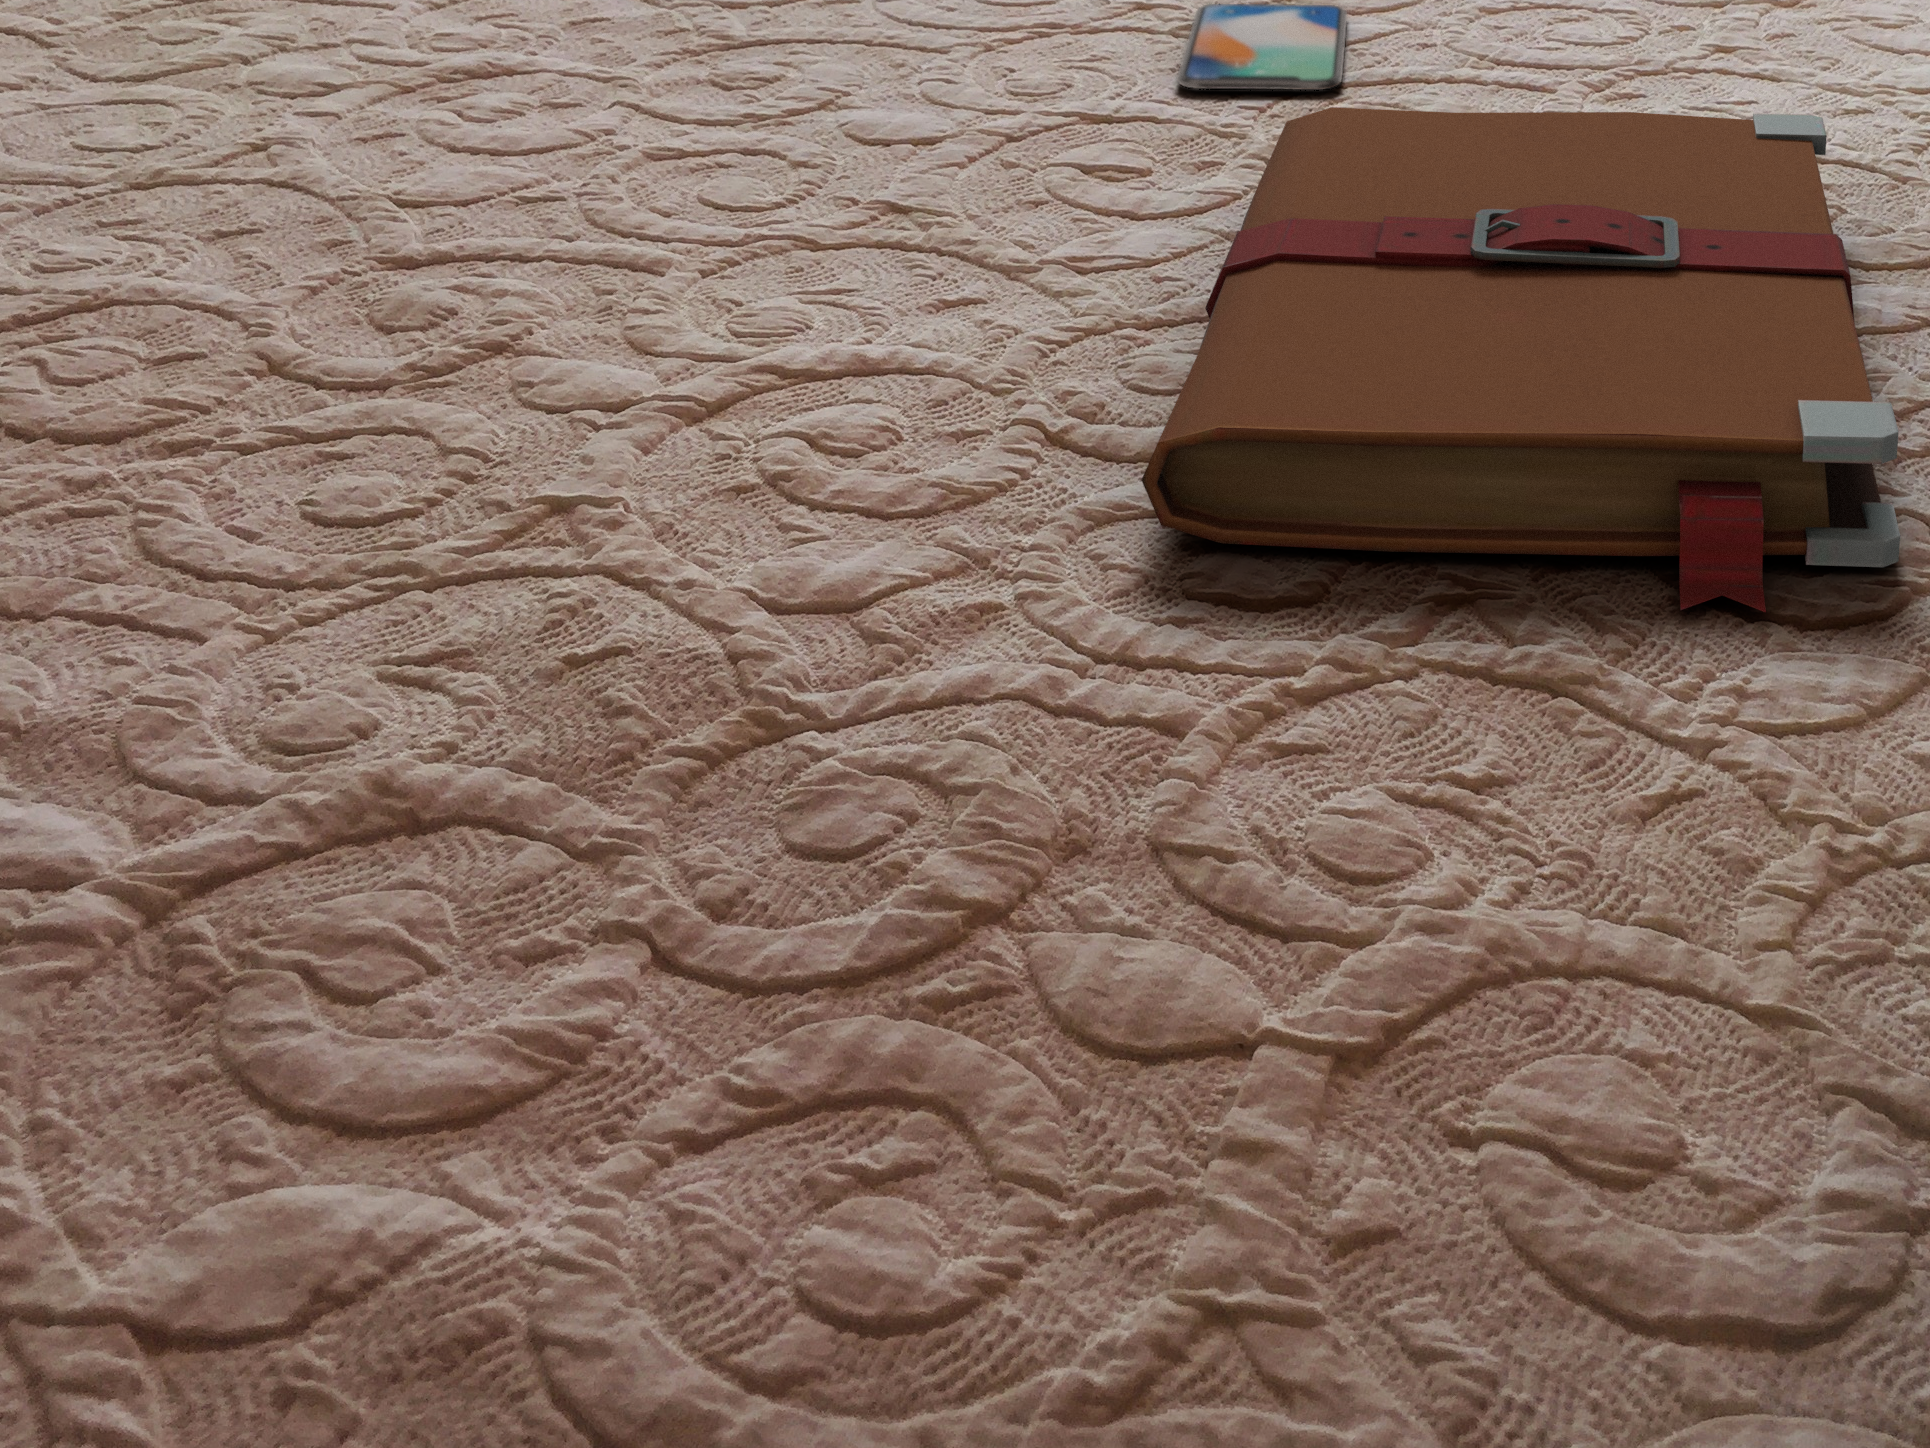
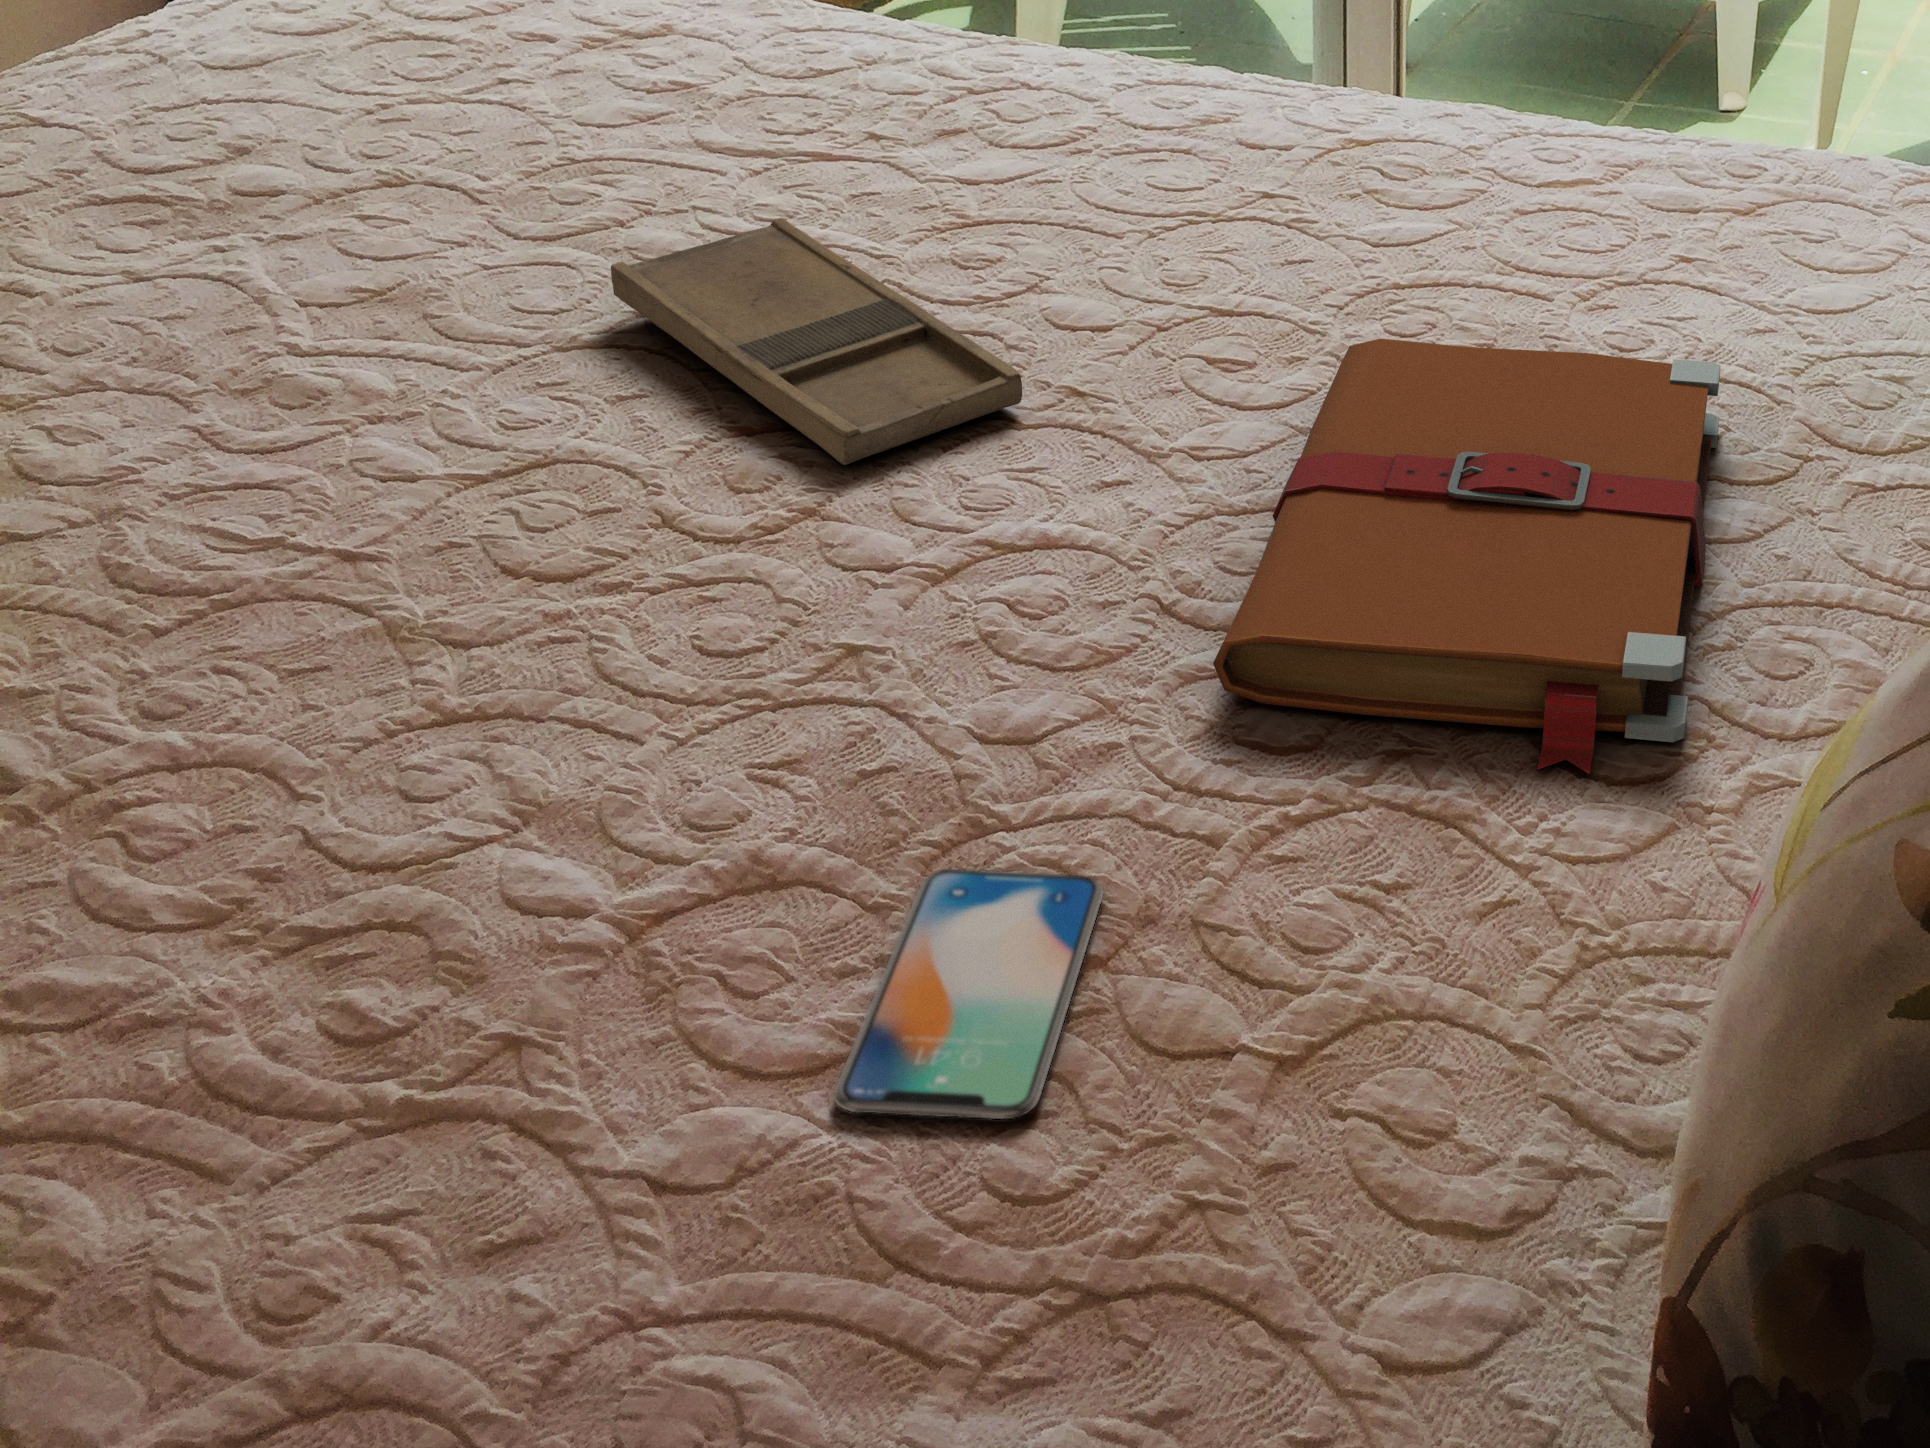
smartphone: present [1177,4,1347,90] -> present [834,869,1103,1119]
tray: none [218,23,817,290] -> present [611,218,1022,465]

